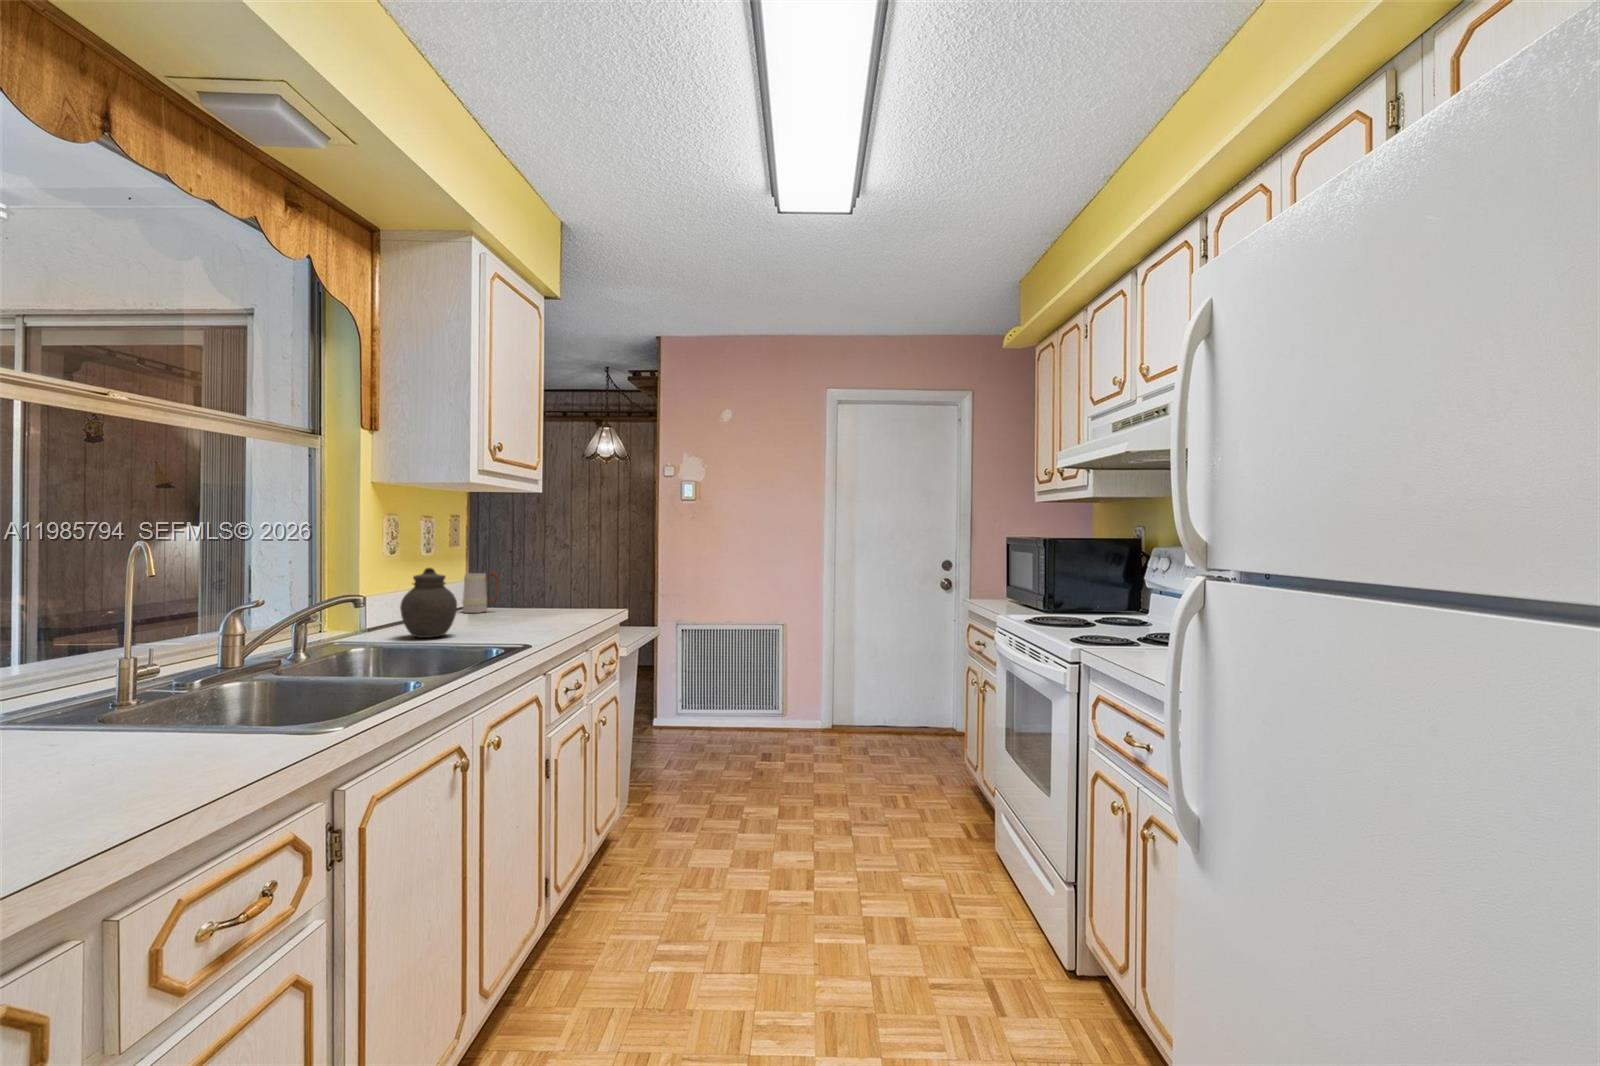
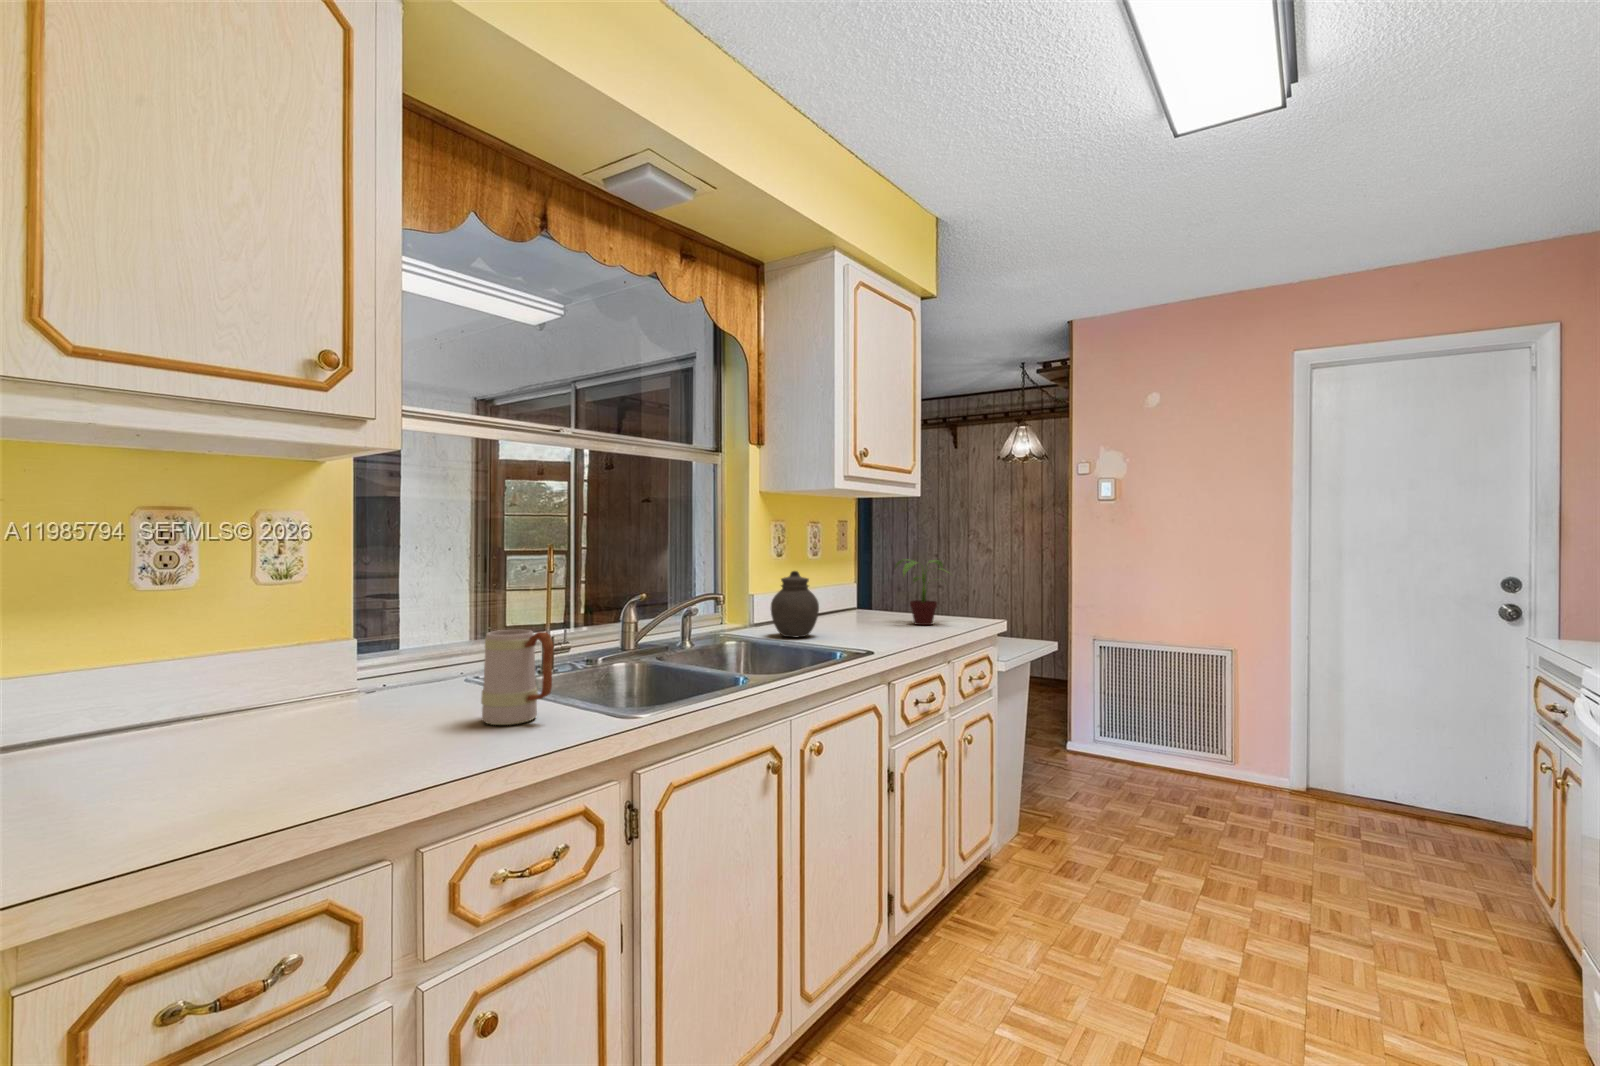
potted plant: none [521,554,583,618] -> present [895,559,947,625]
mug: present [462,573,498,613] -> present [481,630,554,725]

